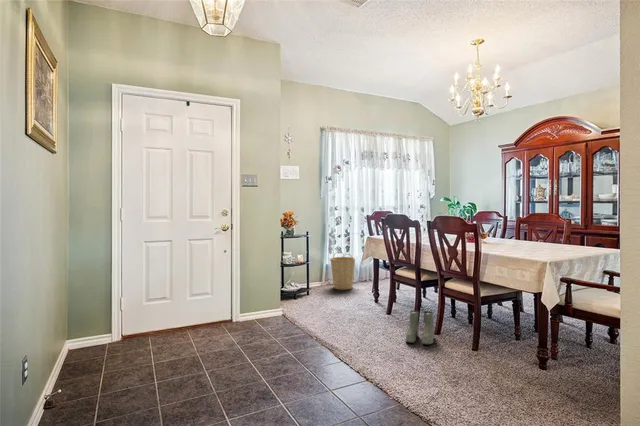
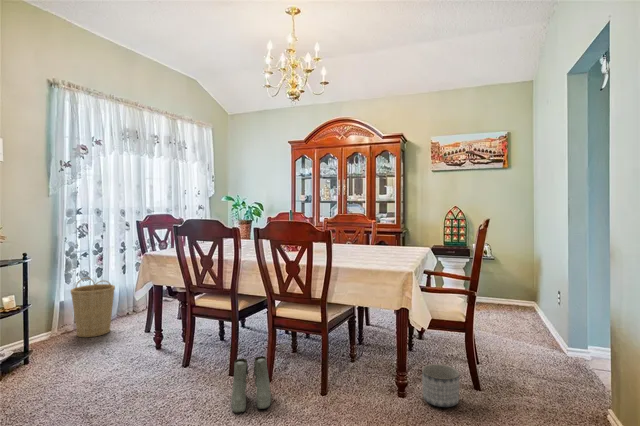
planter: none [557,343,595,379] -> present [422,364,459,407]

